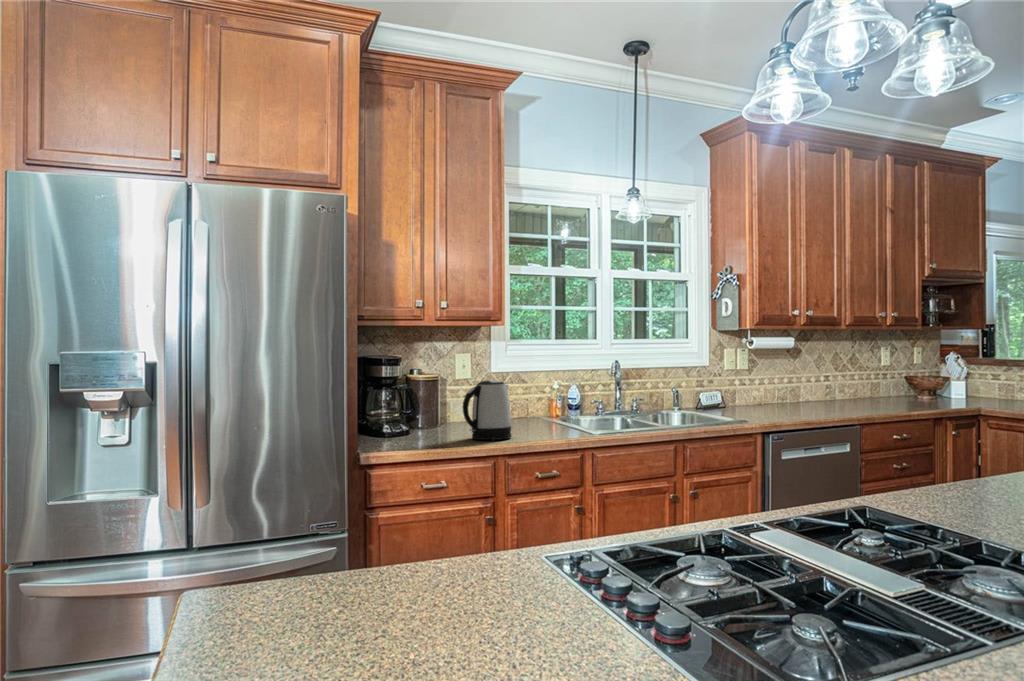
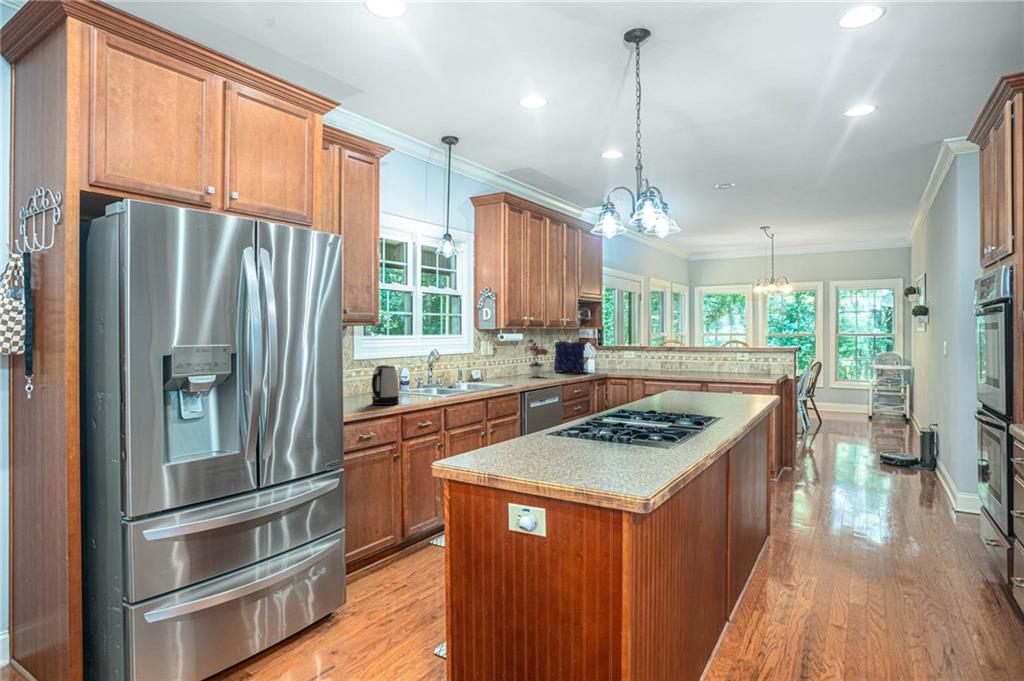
flower arrangement: none [804,343,853,406] -> present [526,339,548,377]
vase: none [874,349,933,402] -> present [554,341,584,372]

